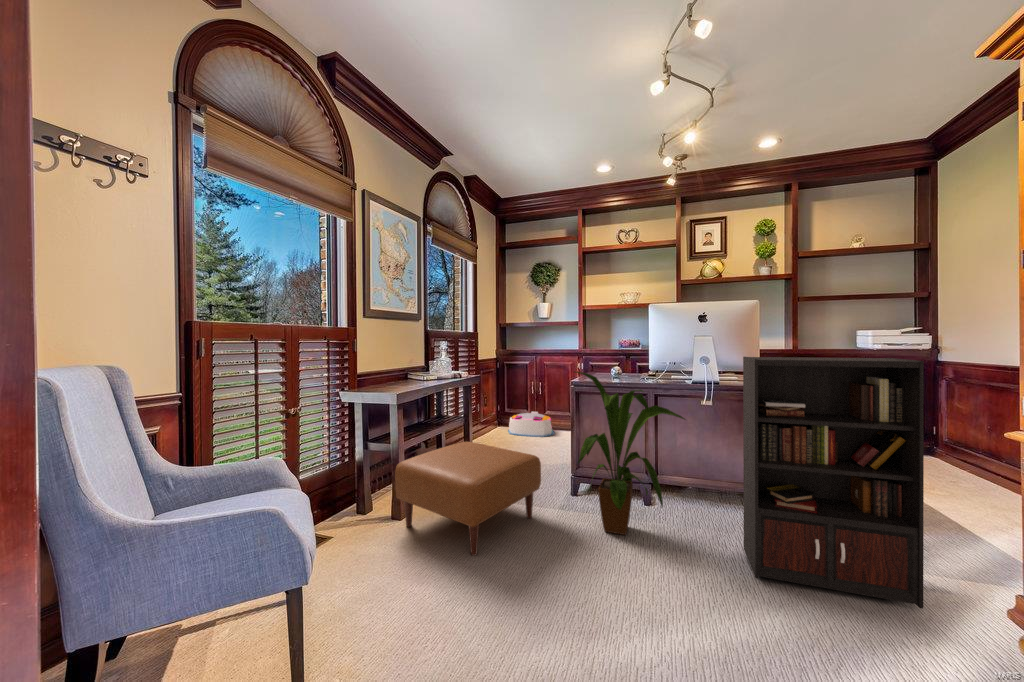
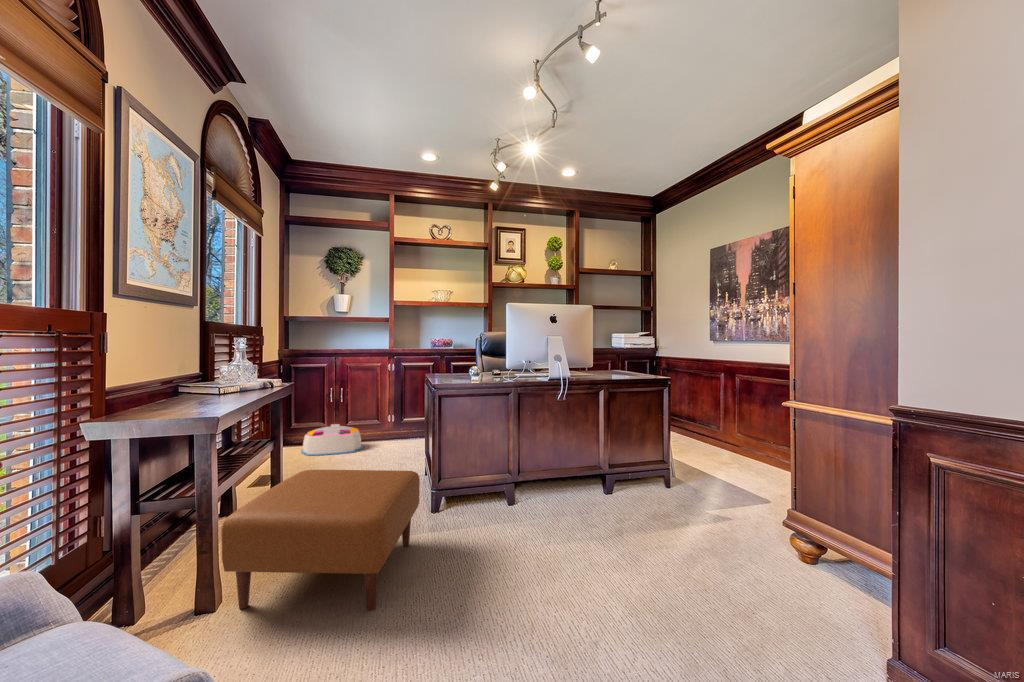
bookcase: present [743,357,924,609] -> none [606,352,720,538]
house plant: present [574,371,685,535] -> none [461,371,558,536]

